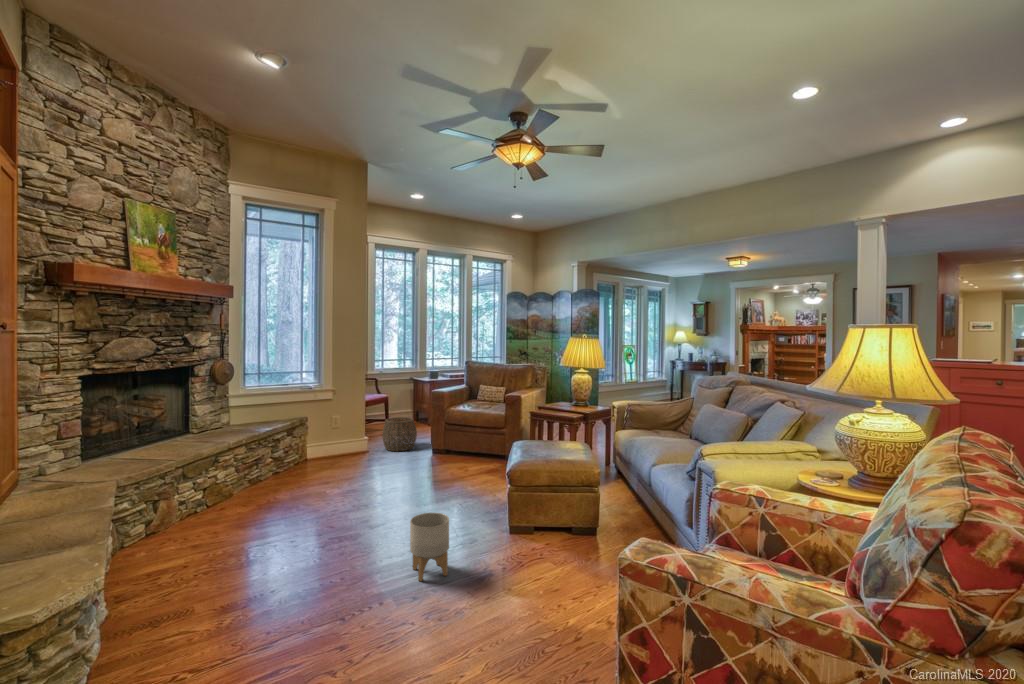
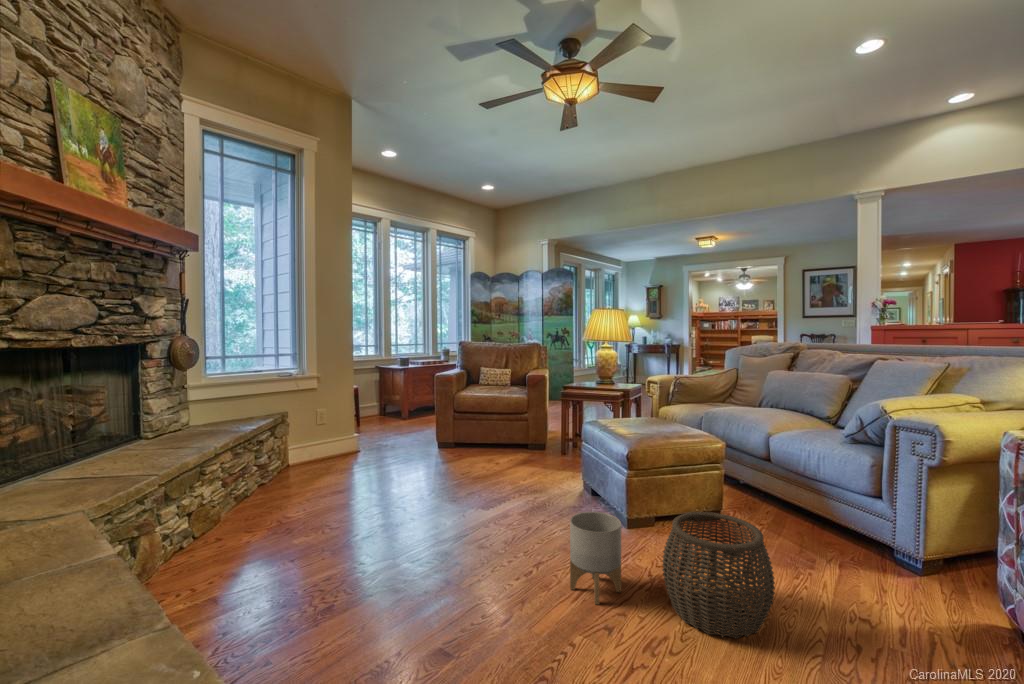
woven basket: present [382,417,417,451] -> present [663,512,775,638]

